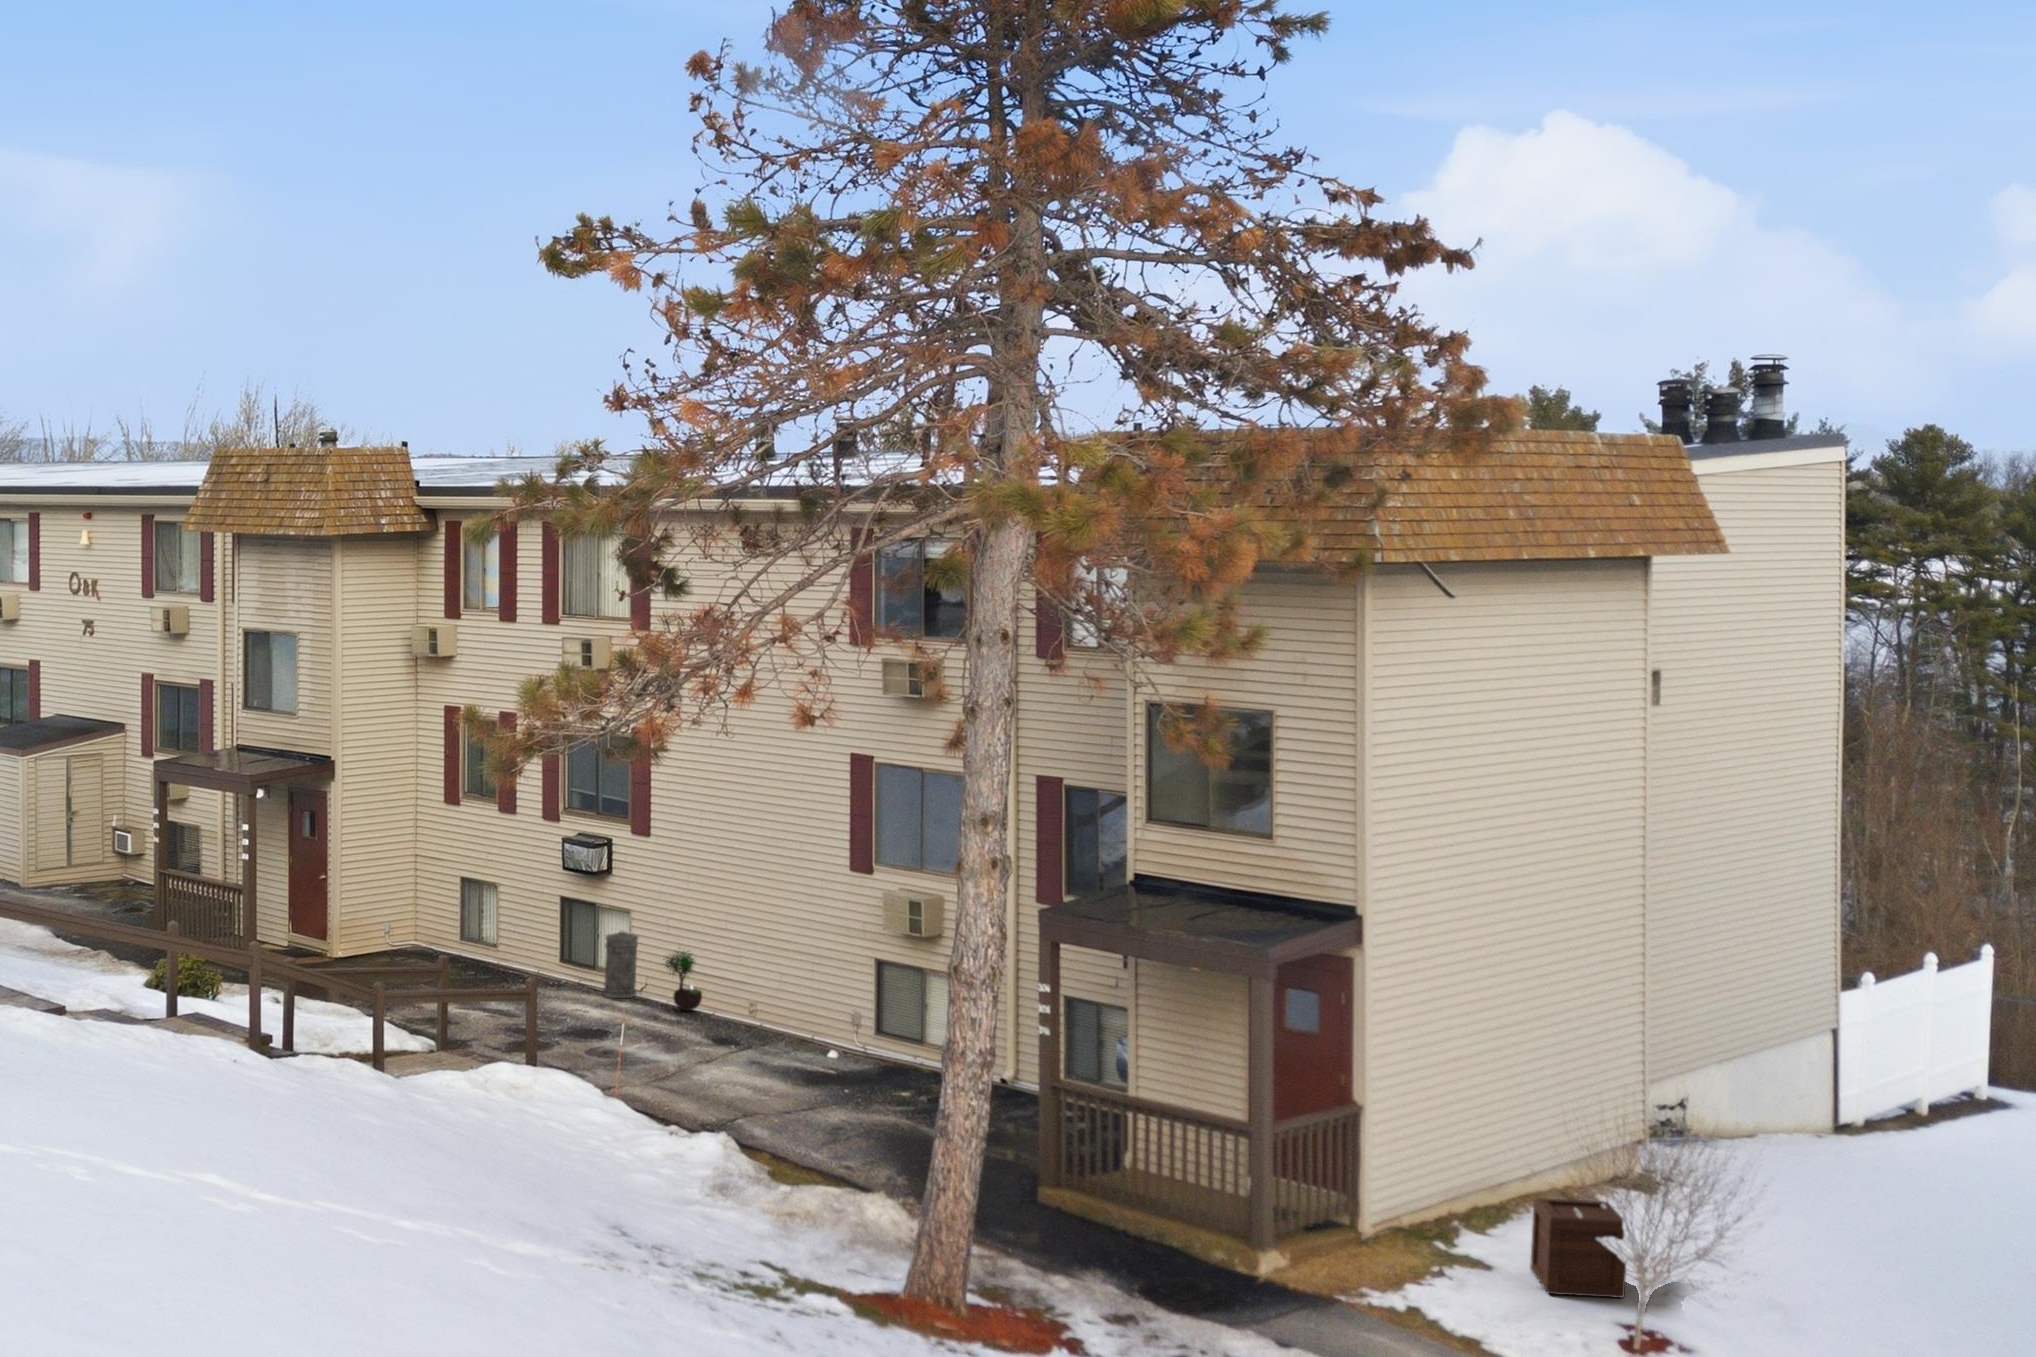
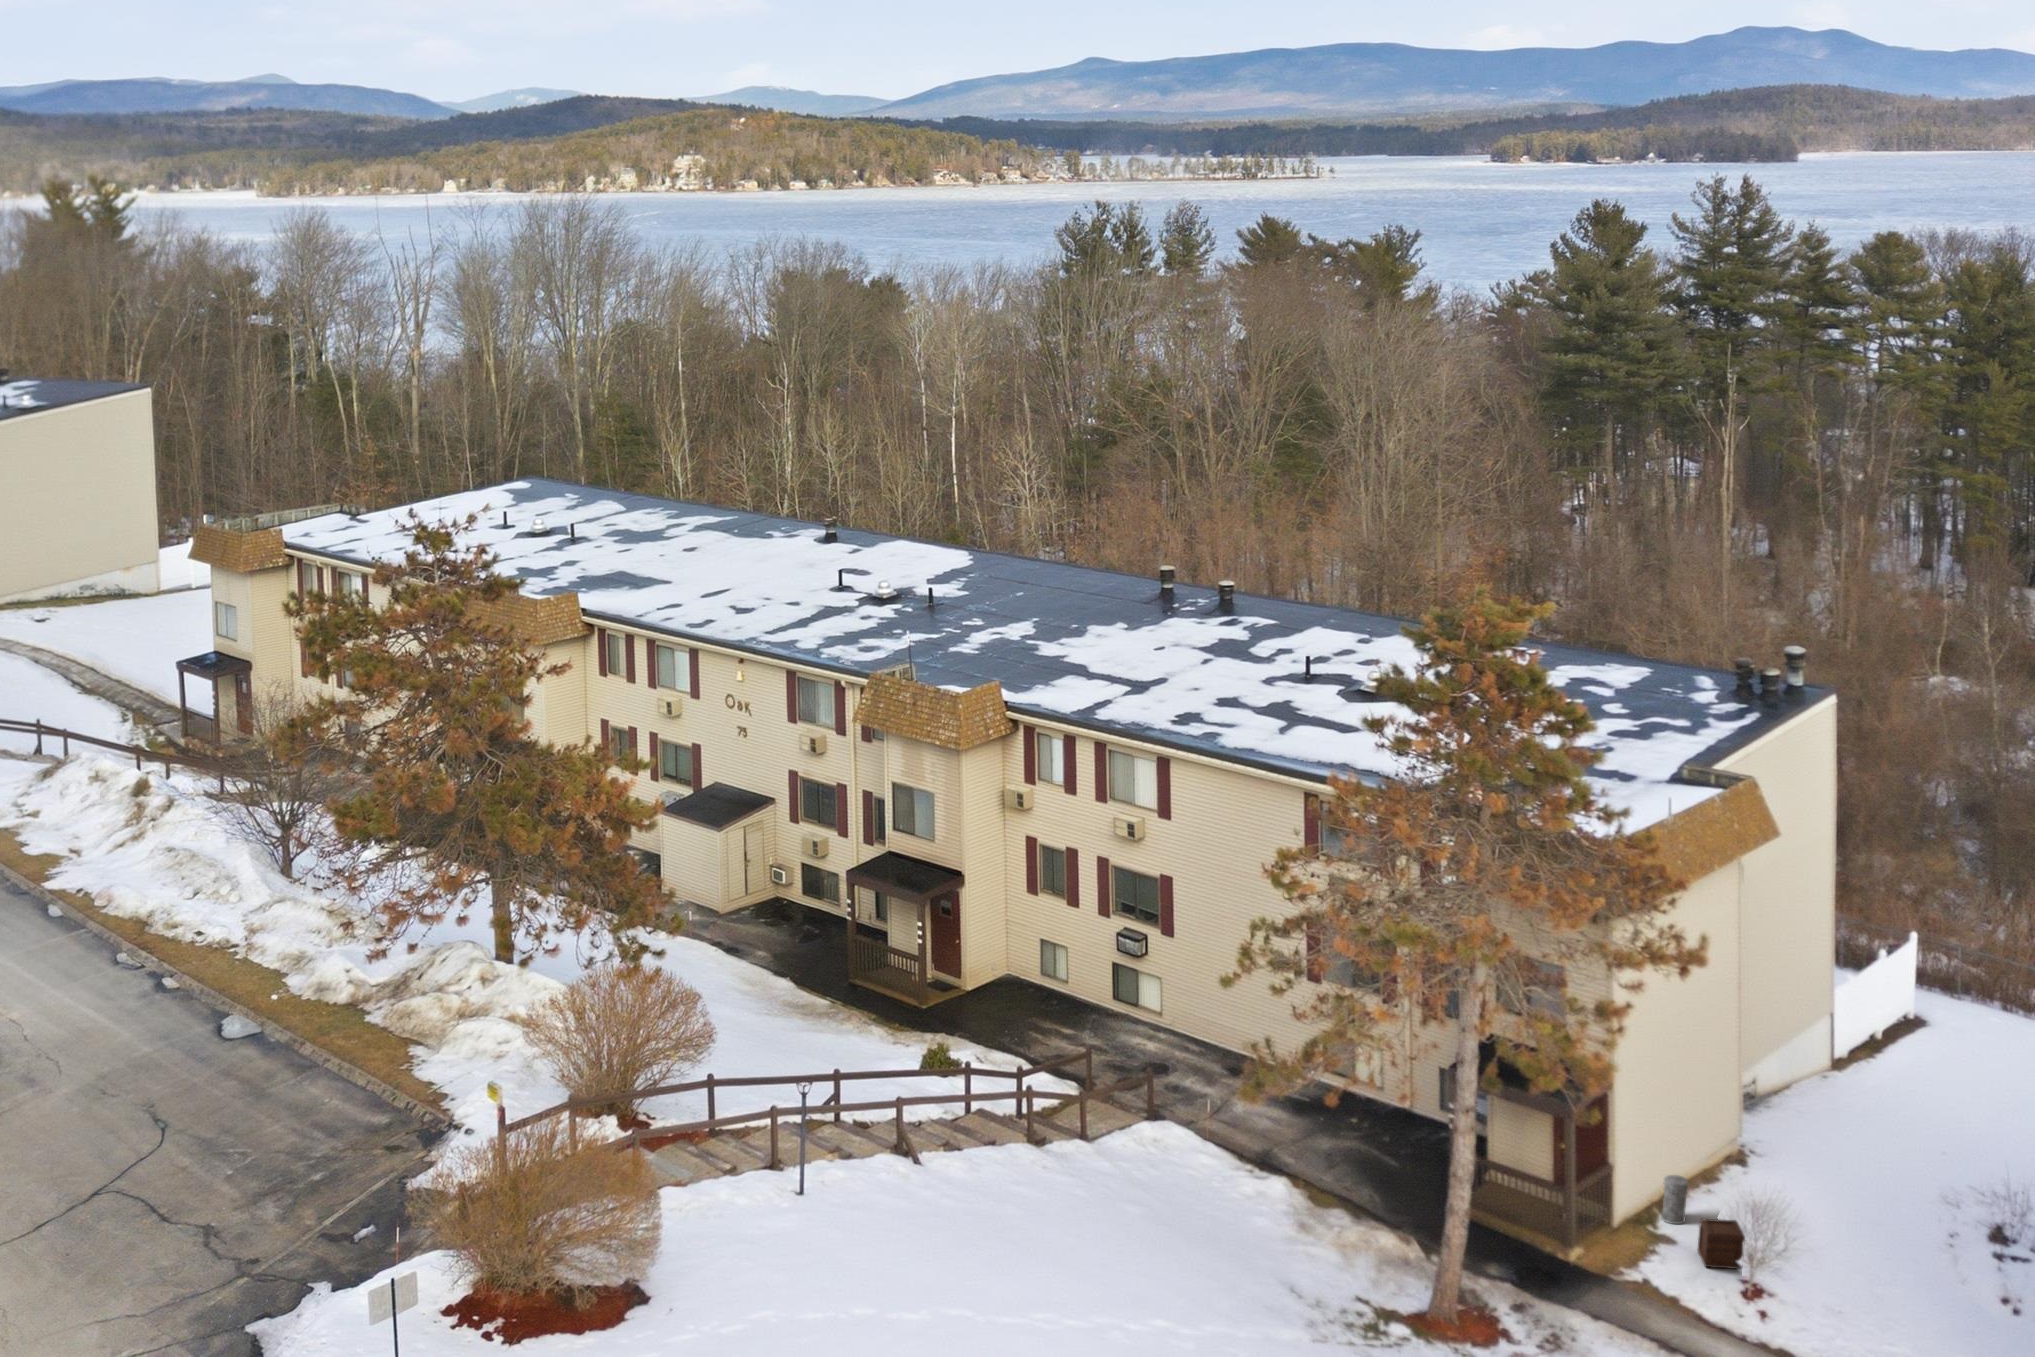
trash can: present [603,931,638,998] -> present [1661,1175,1688,1224]
potted tree: present [663,950,702,1011] -> none [1189,1004,1213,1042]

